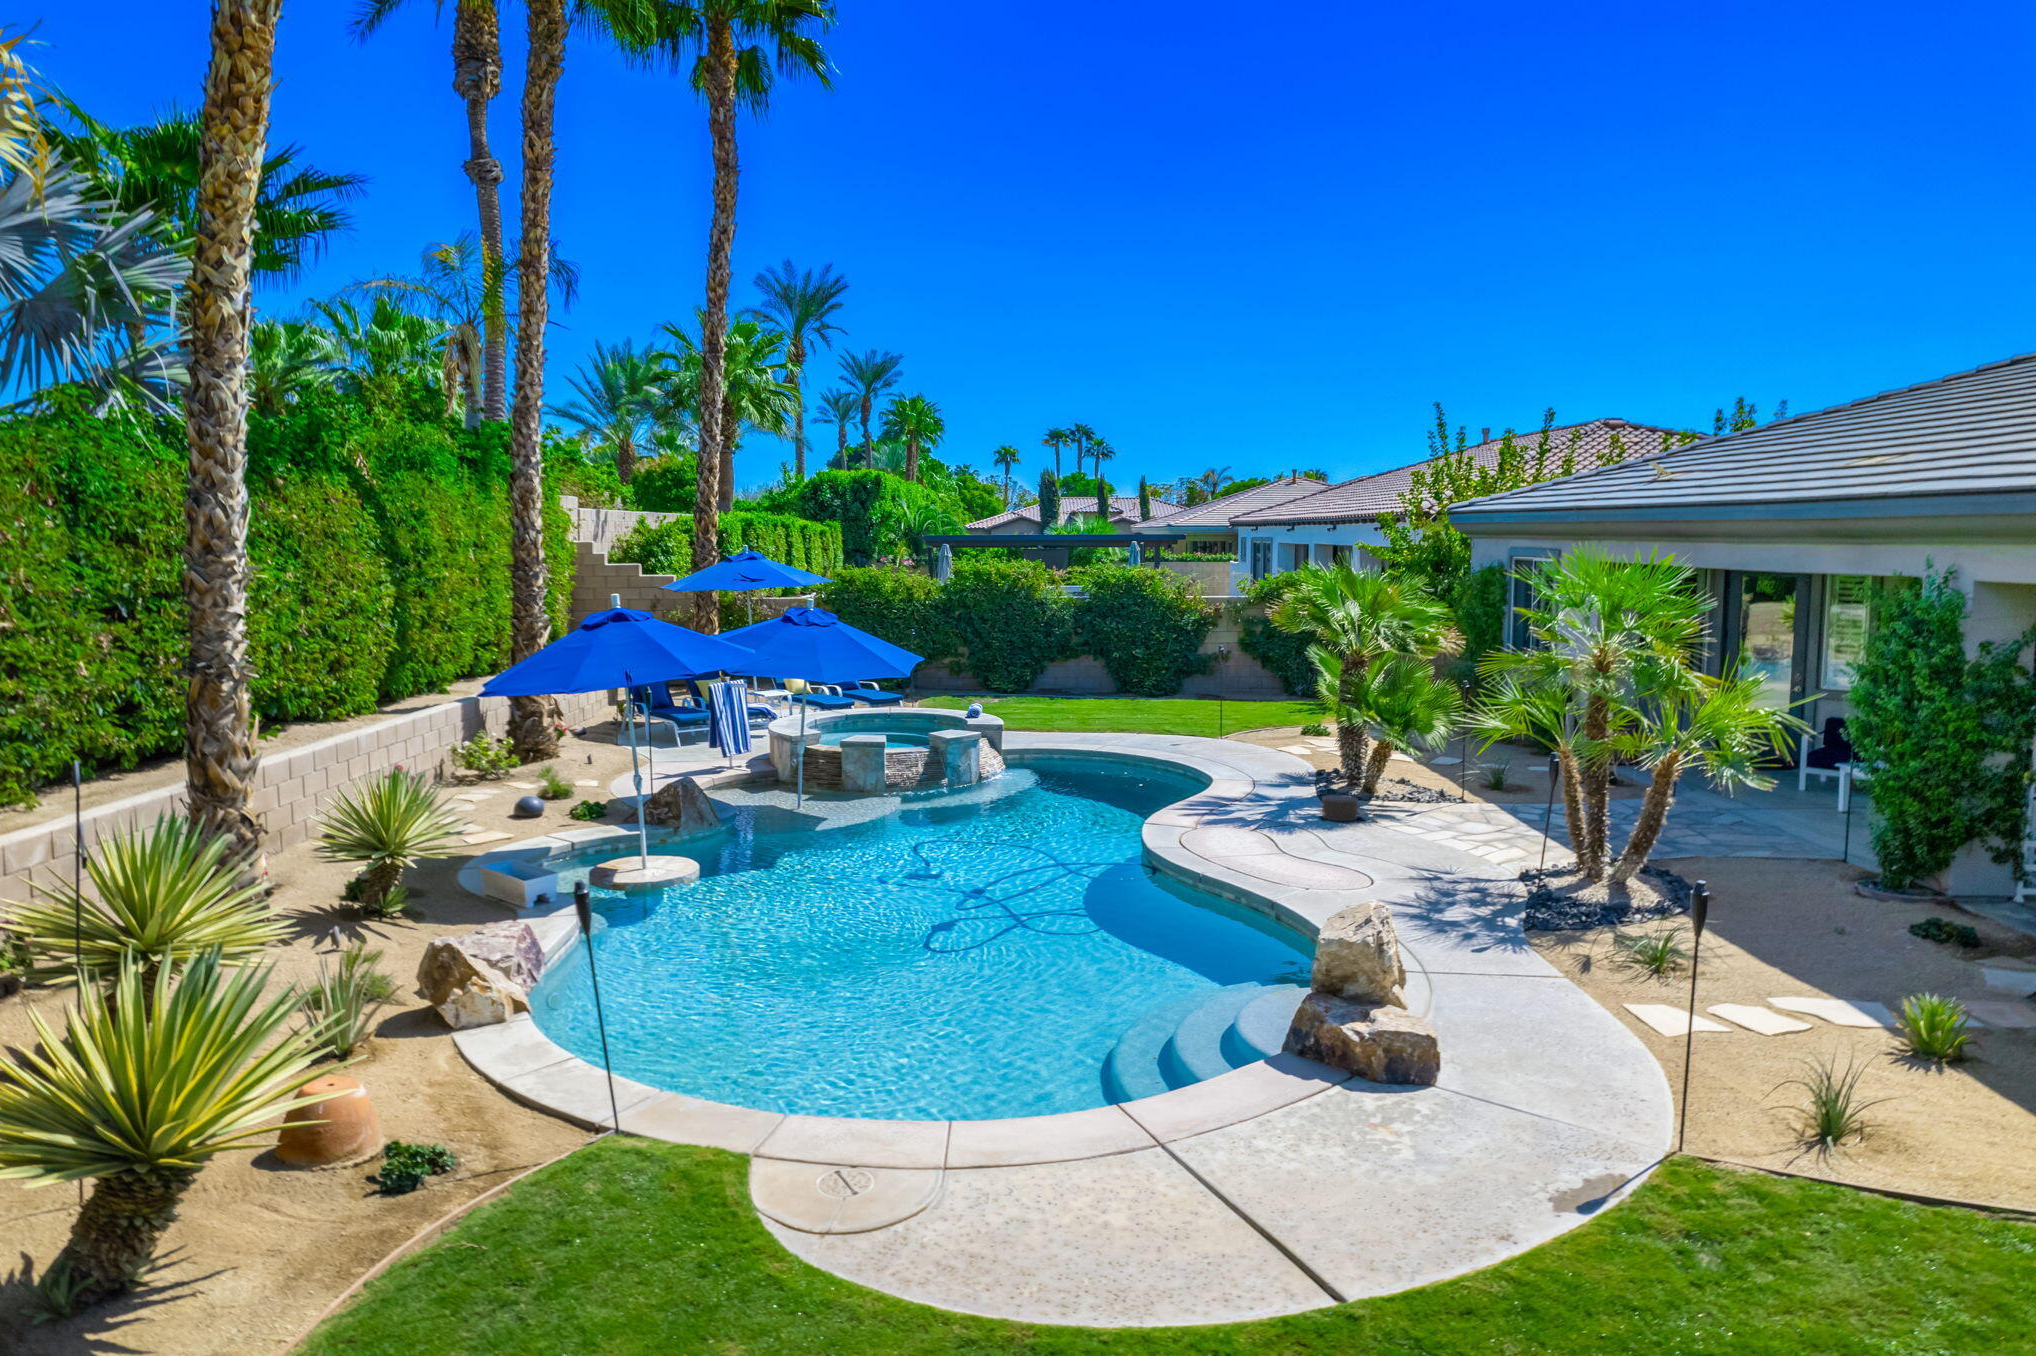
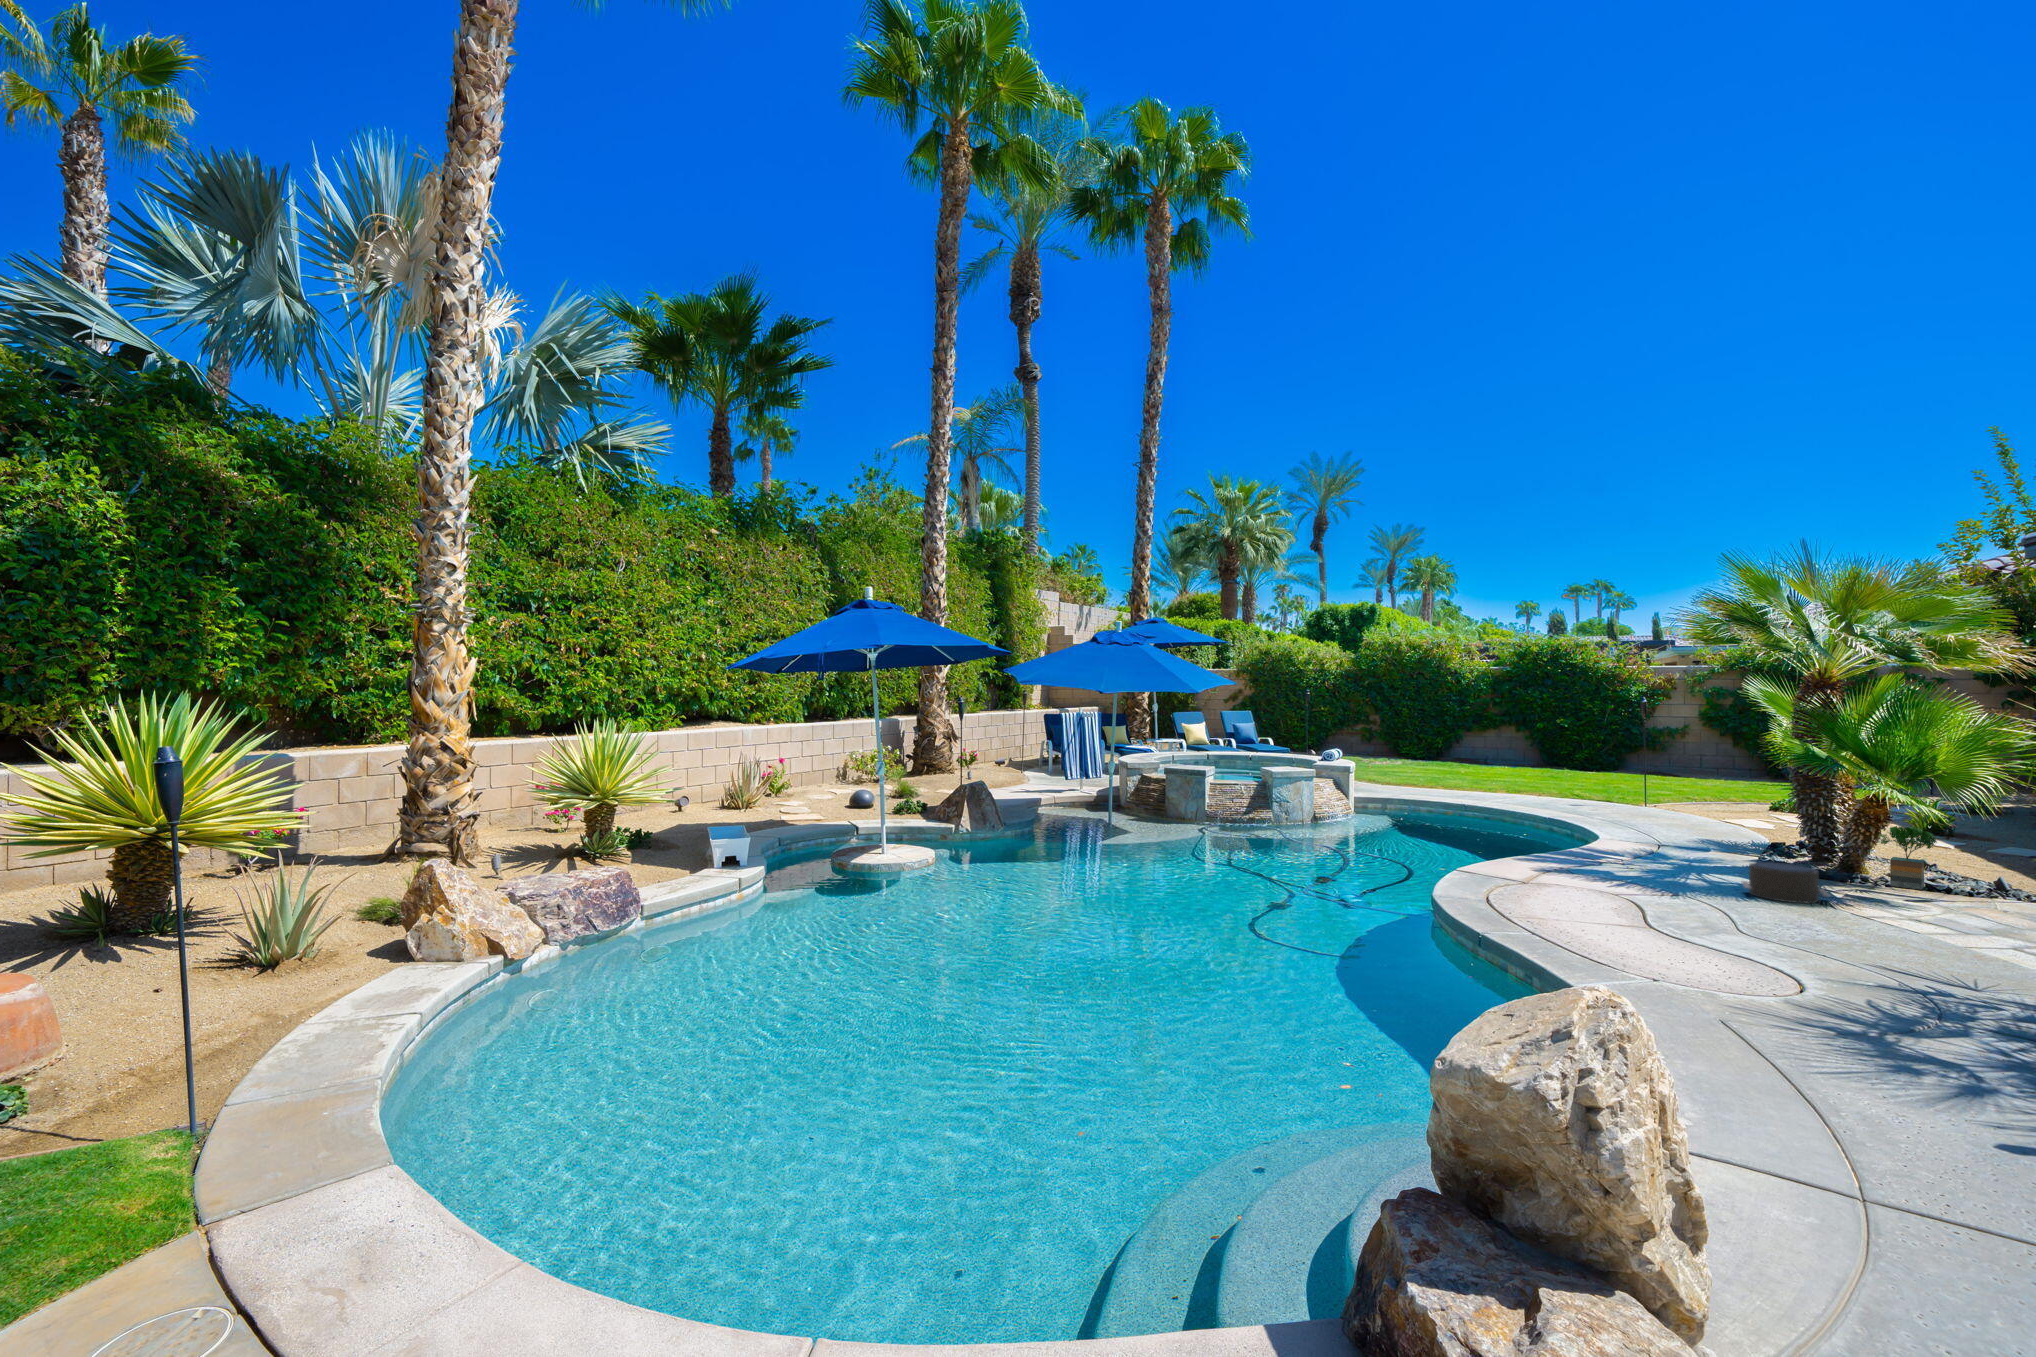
potted tree: none [1381,761,1410,801] -> present [1880,826,1937,890]

